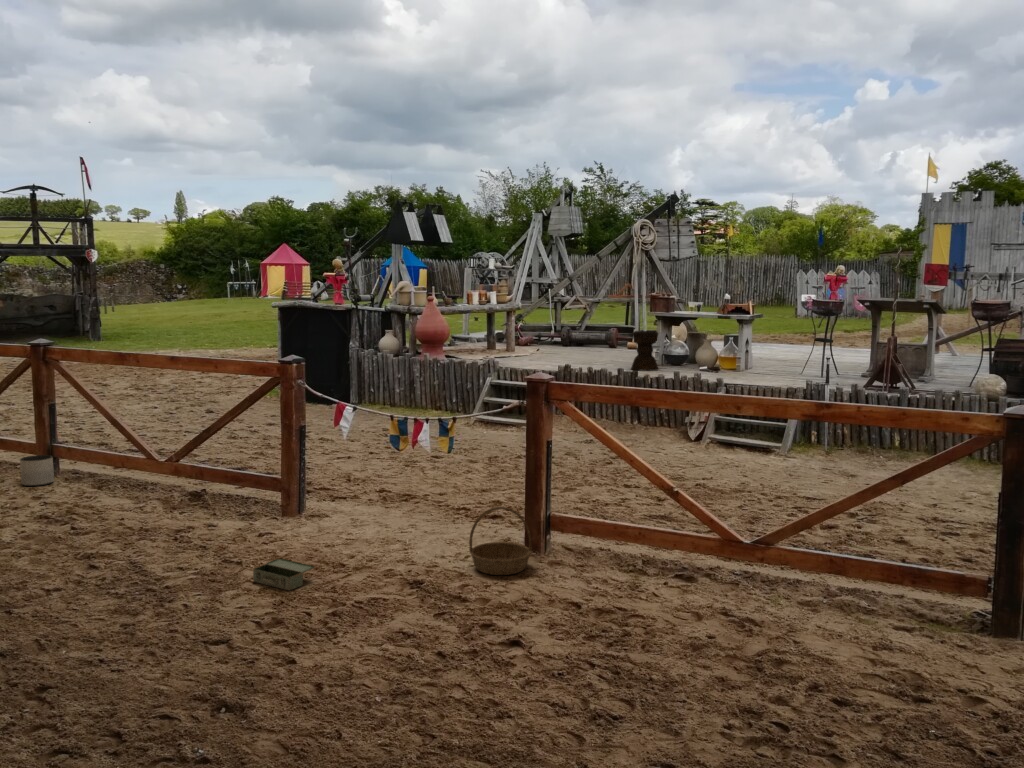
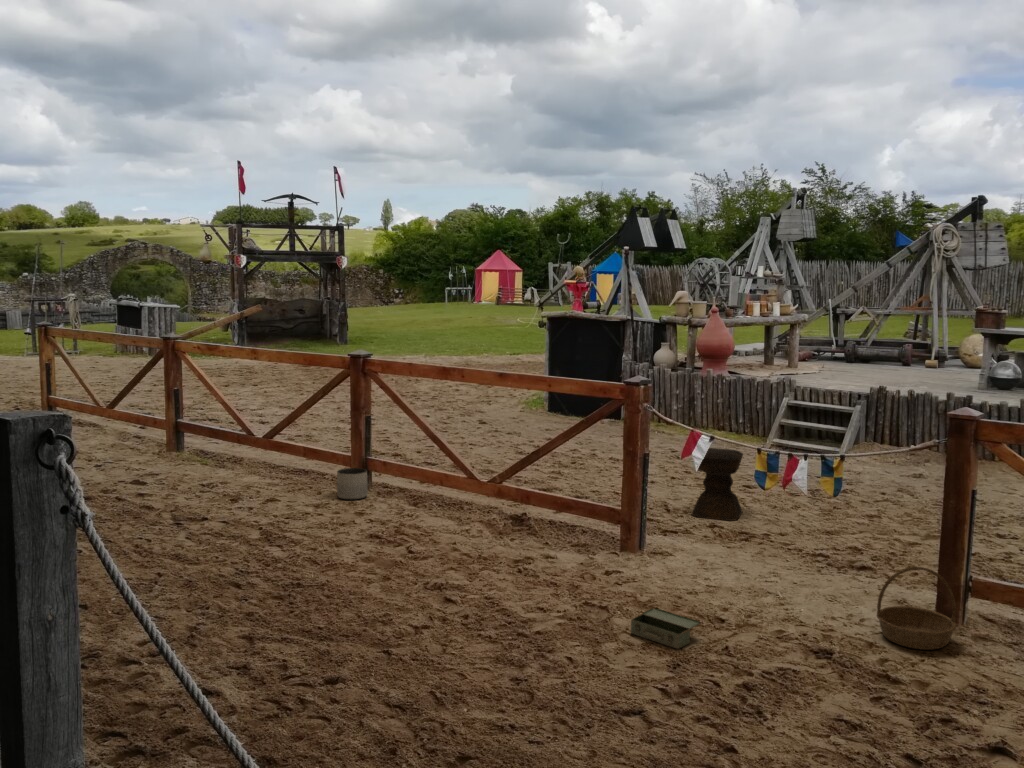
stool: present [631,331,658,371] -> present [691,448,743,521]

